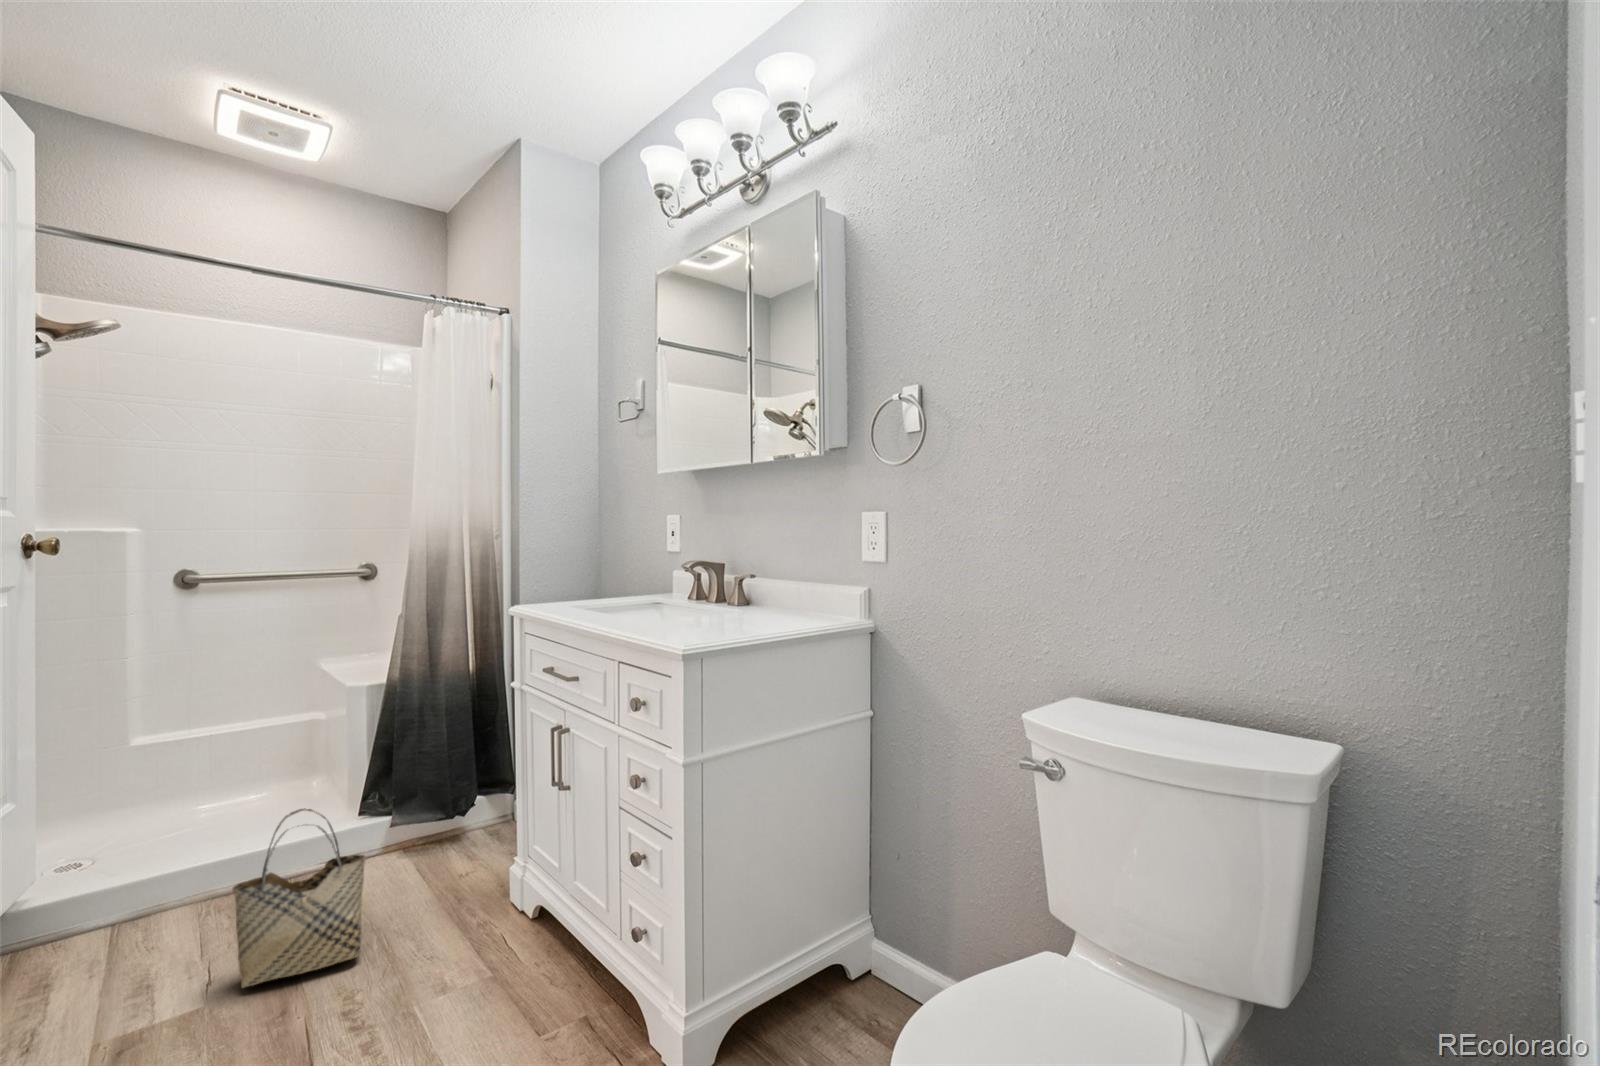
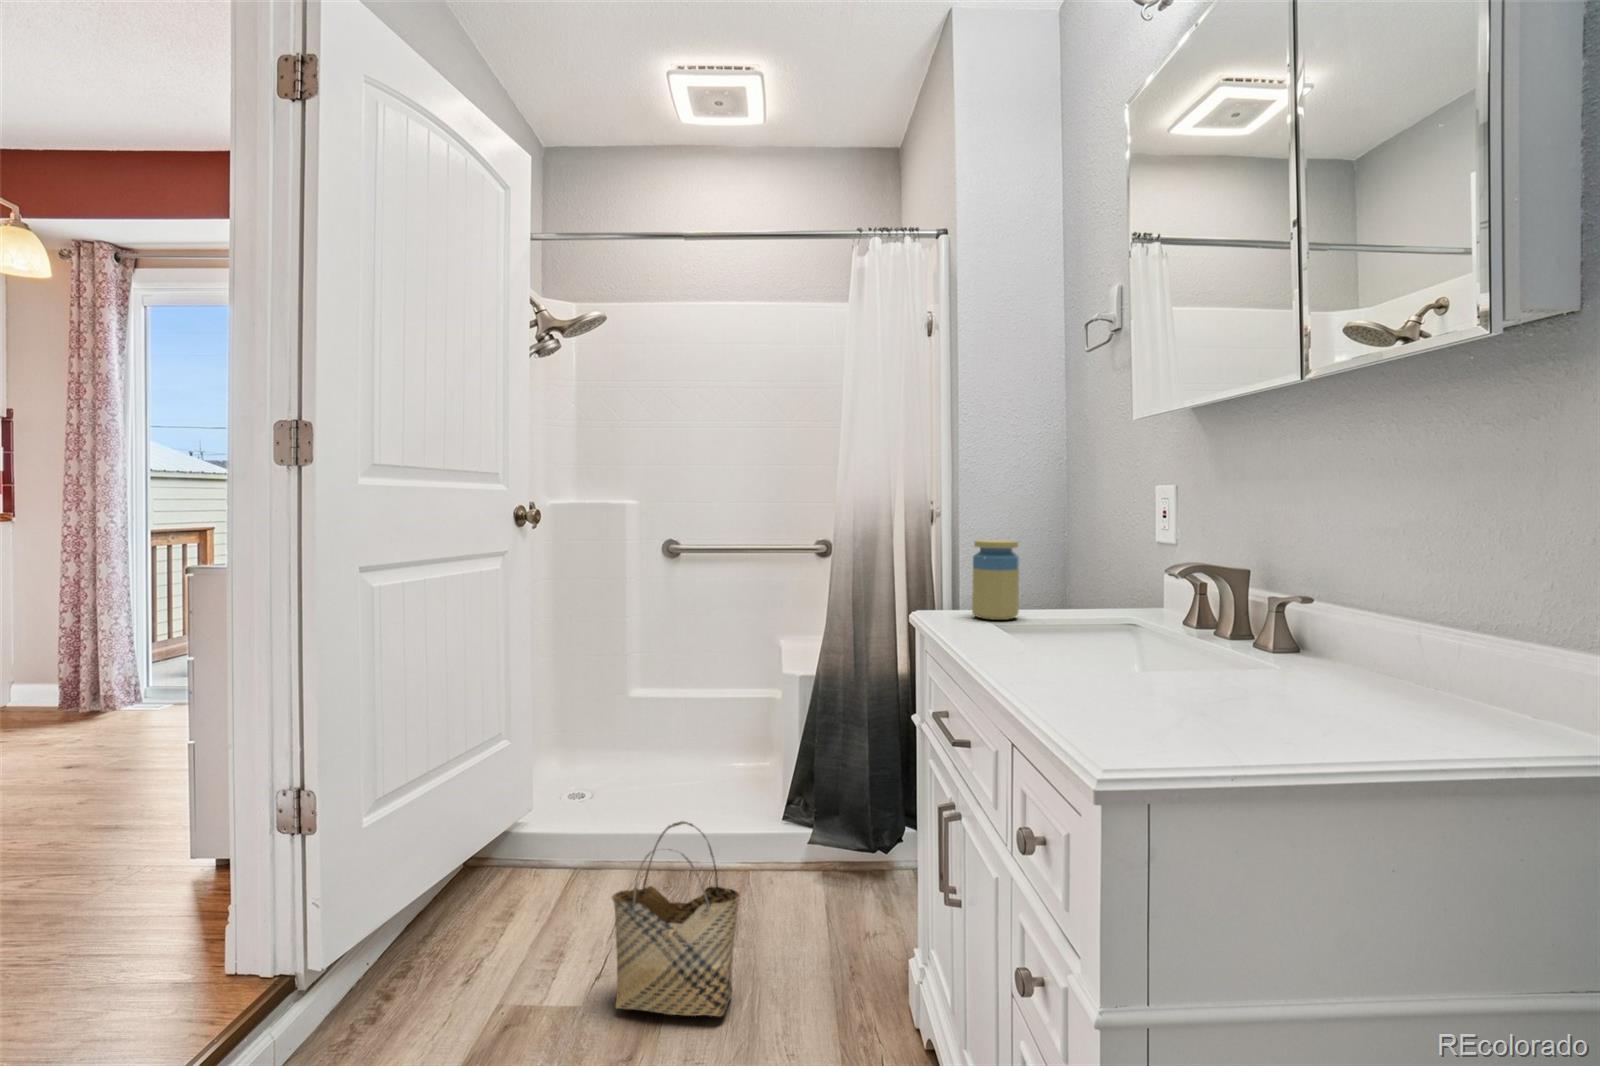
jar: none [554,554,585,608] -> present [972,540,1019,620]

